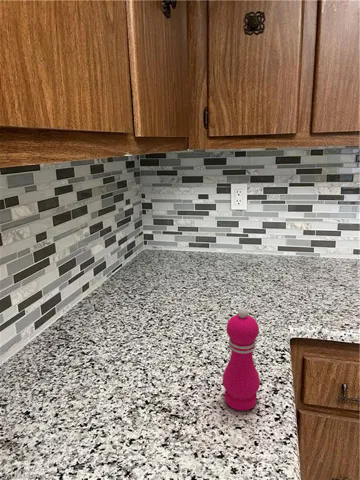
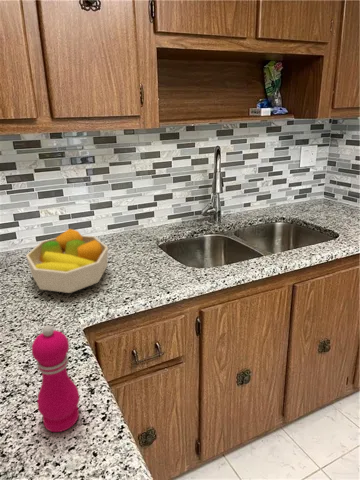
fruit bowl: none [261,242,341,301] -> present [26,229,108,293]

